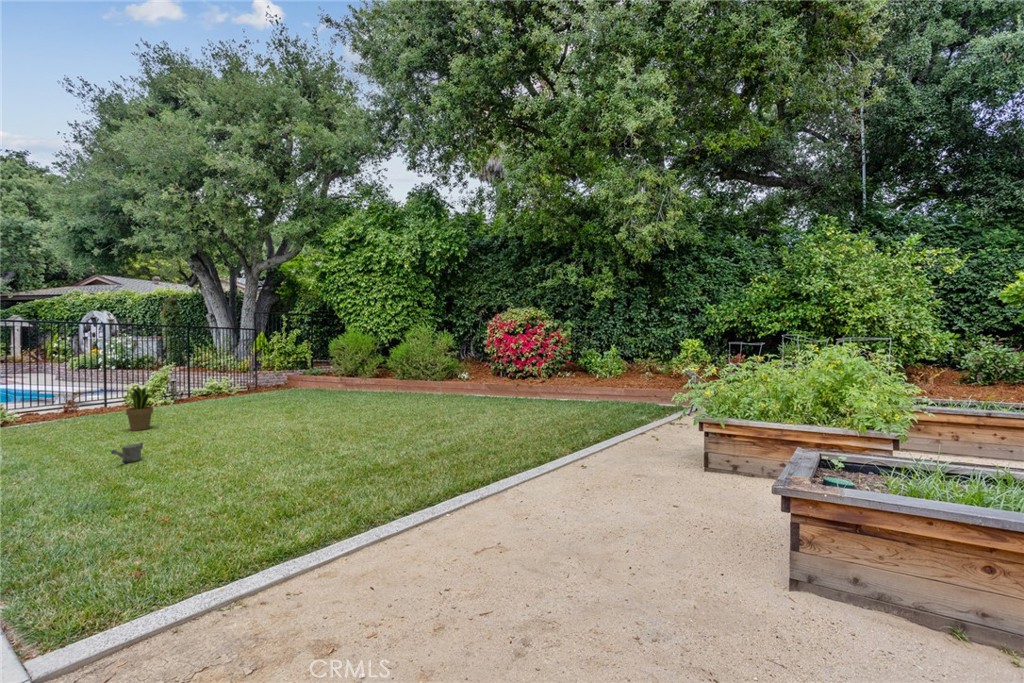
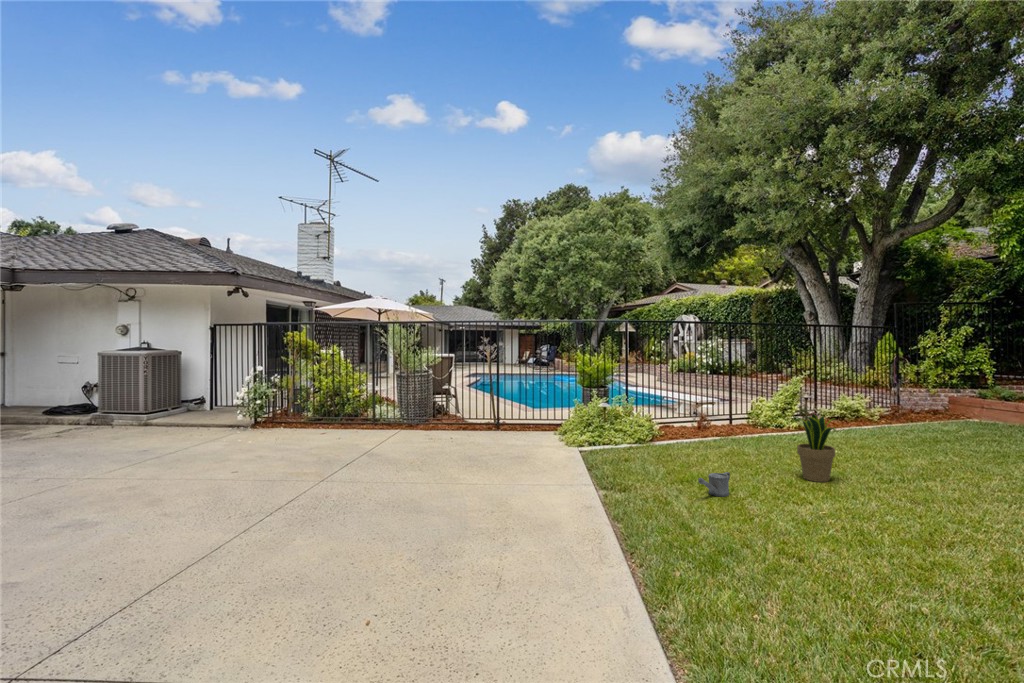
watering can: present [111,443,143,462] -> present [698,472,730,497]

